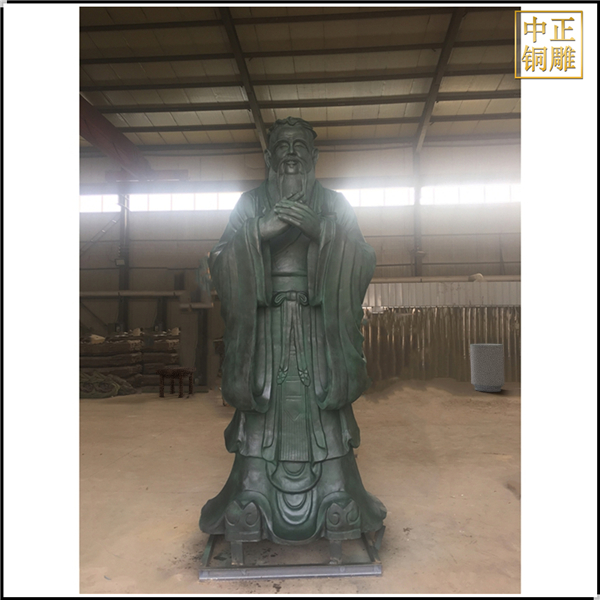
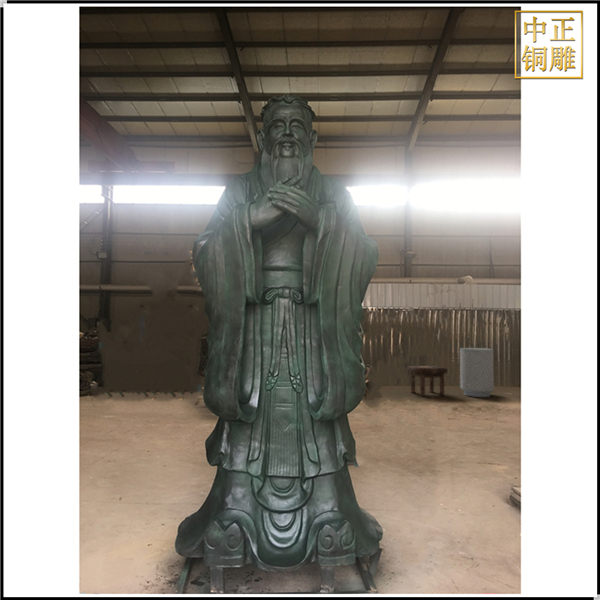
stool: present [156,367,196,398] -> present [407,366,447,396]

